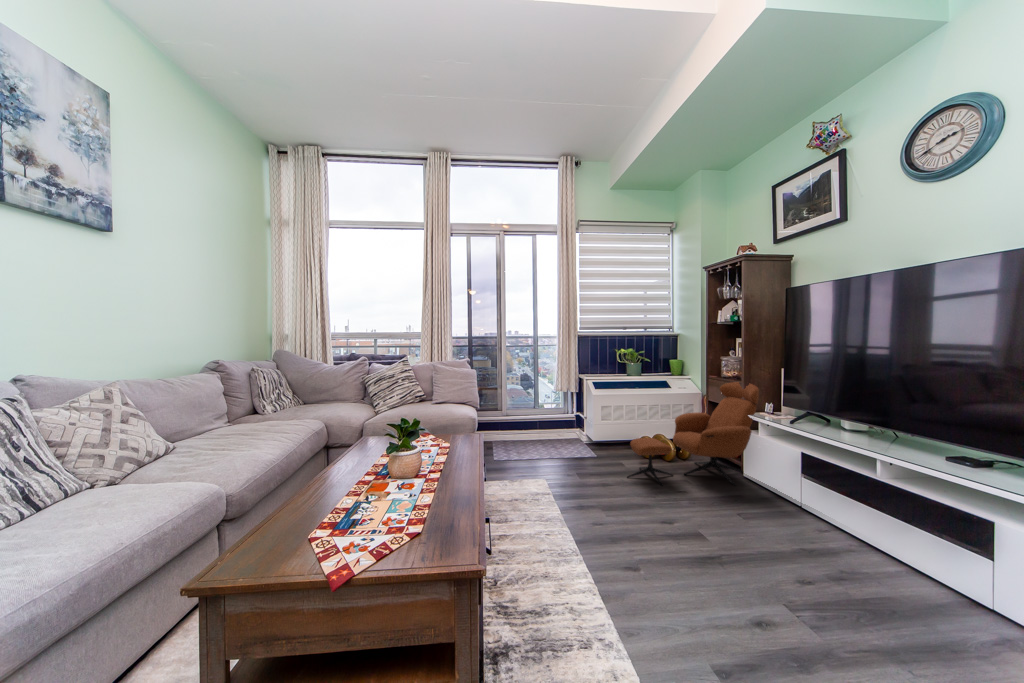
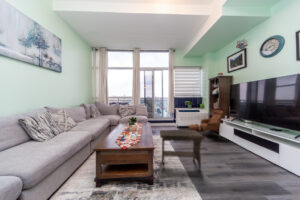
footstool: none [516,472,710,656] -> present [160,130,204,171]

